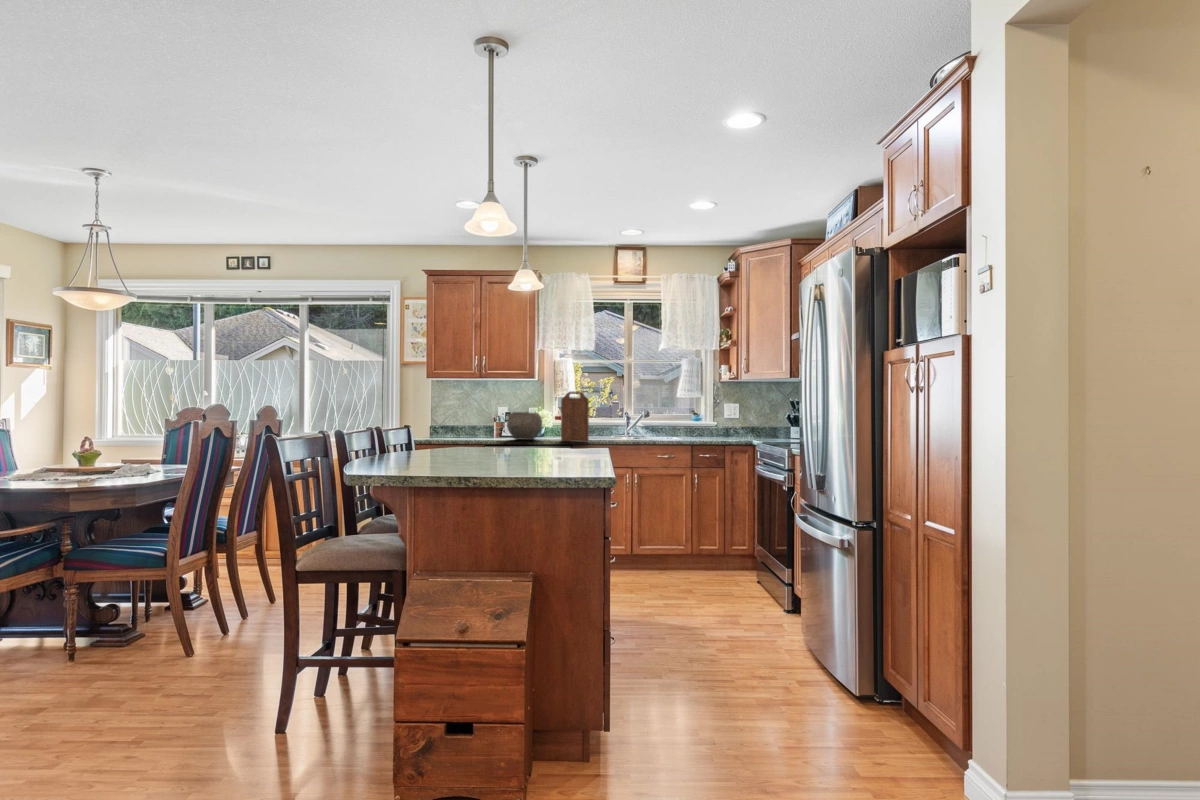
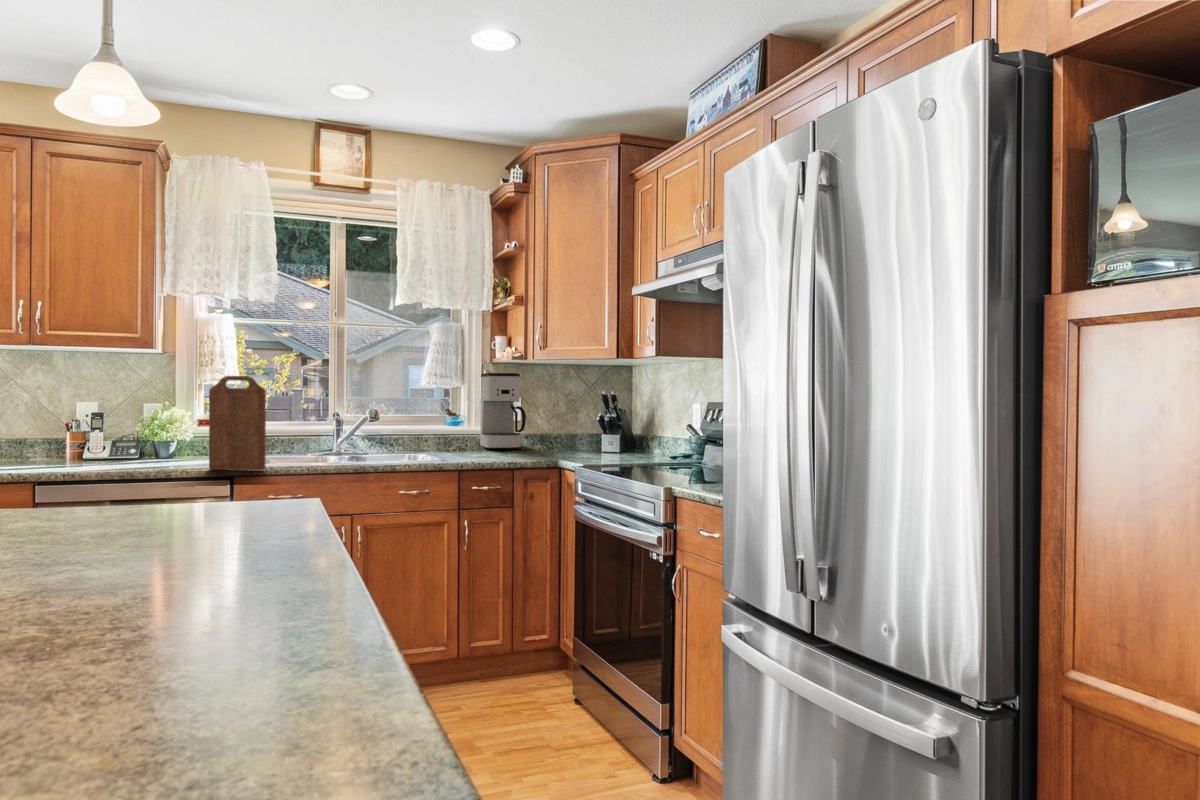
coffee maker: none [712,388,740,435] -> present [480,373,526,449]
bowl: present [507,412,542,440] -> none [89,415,169,469]

